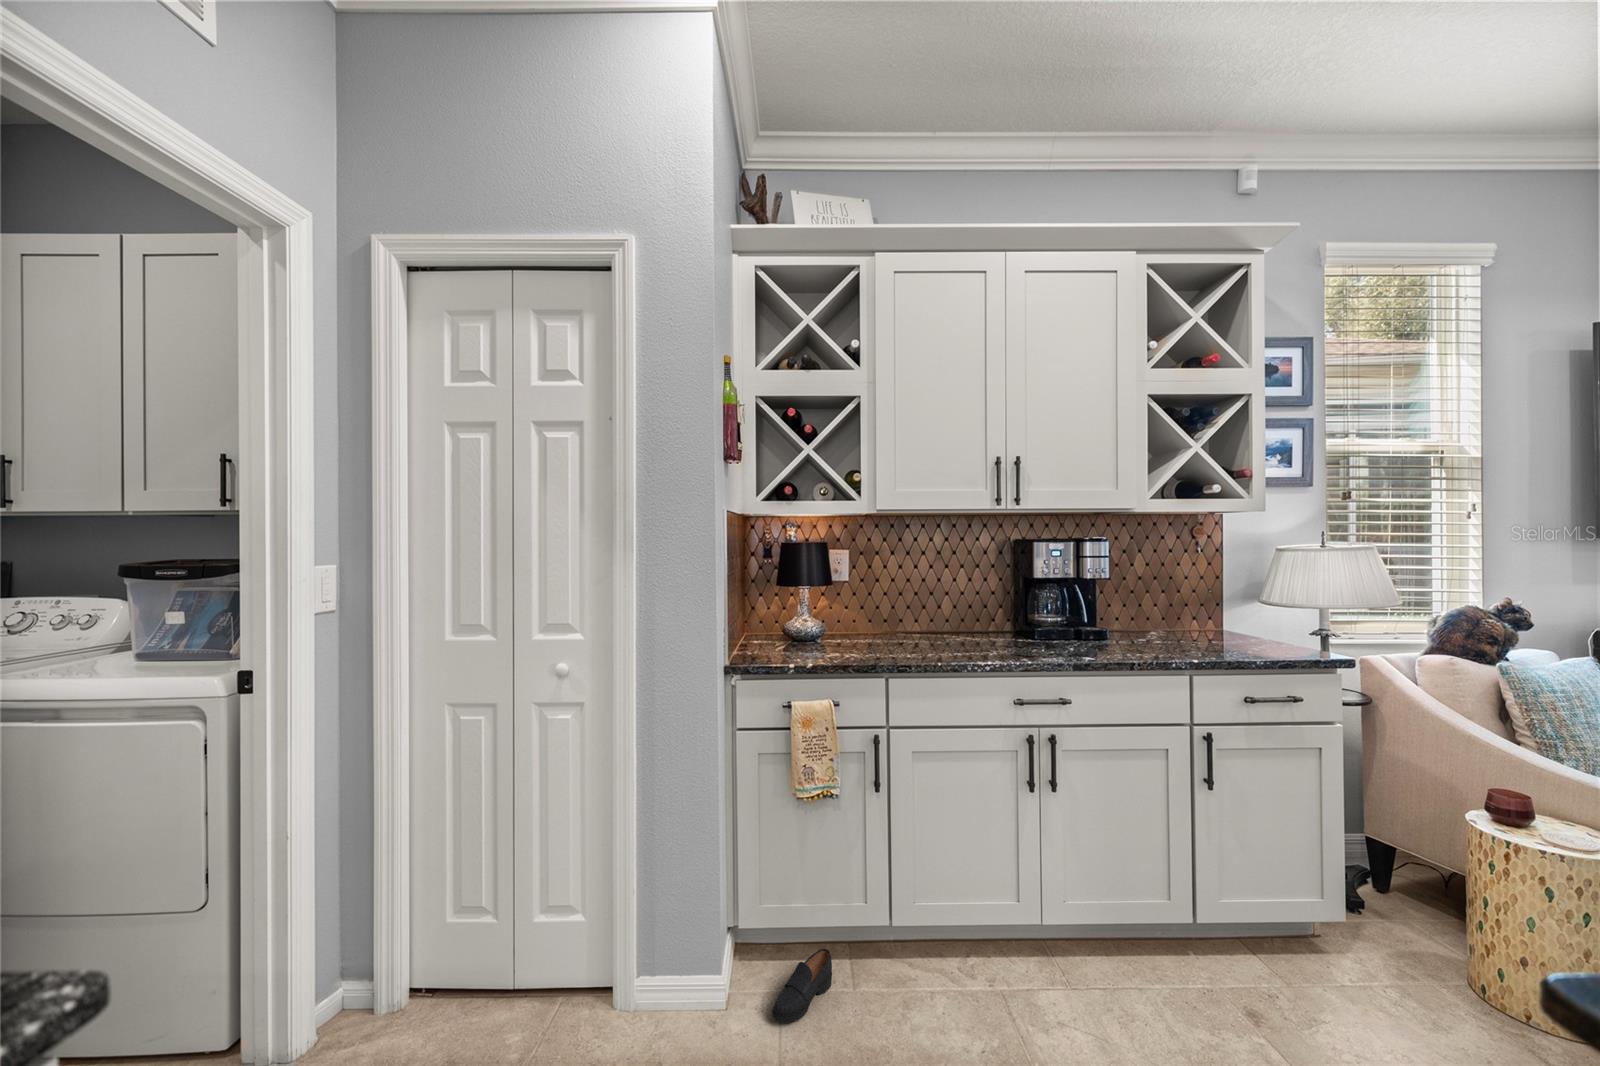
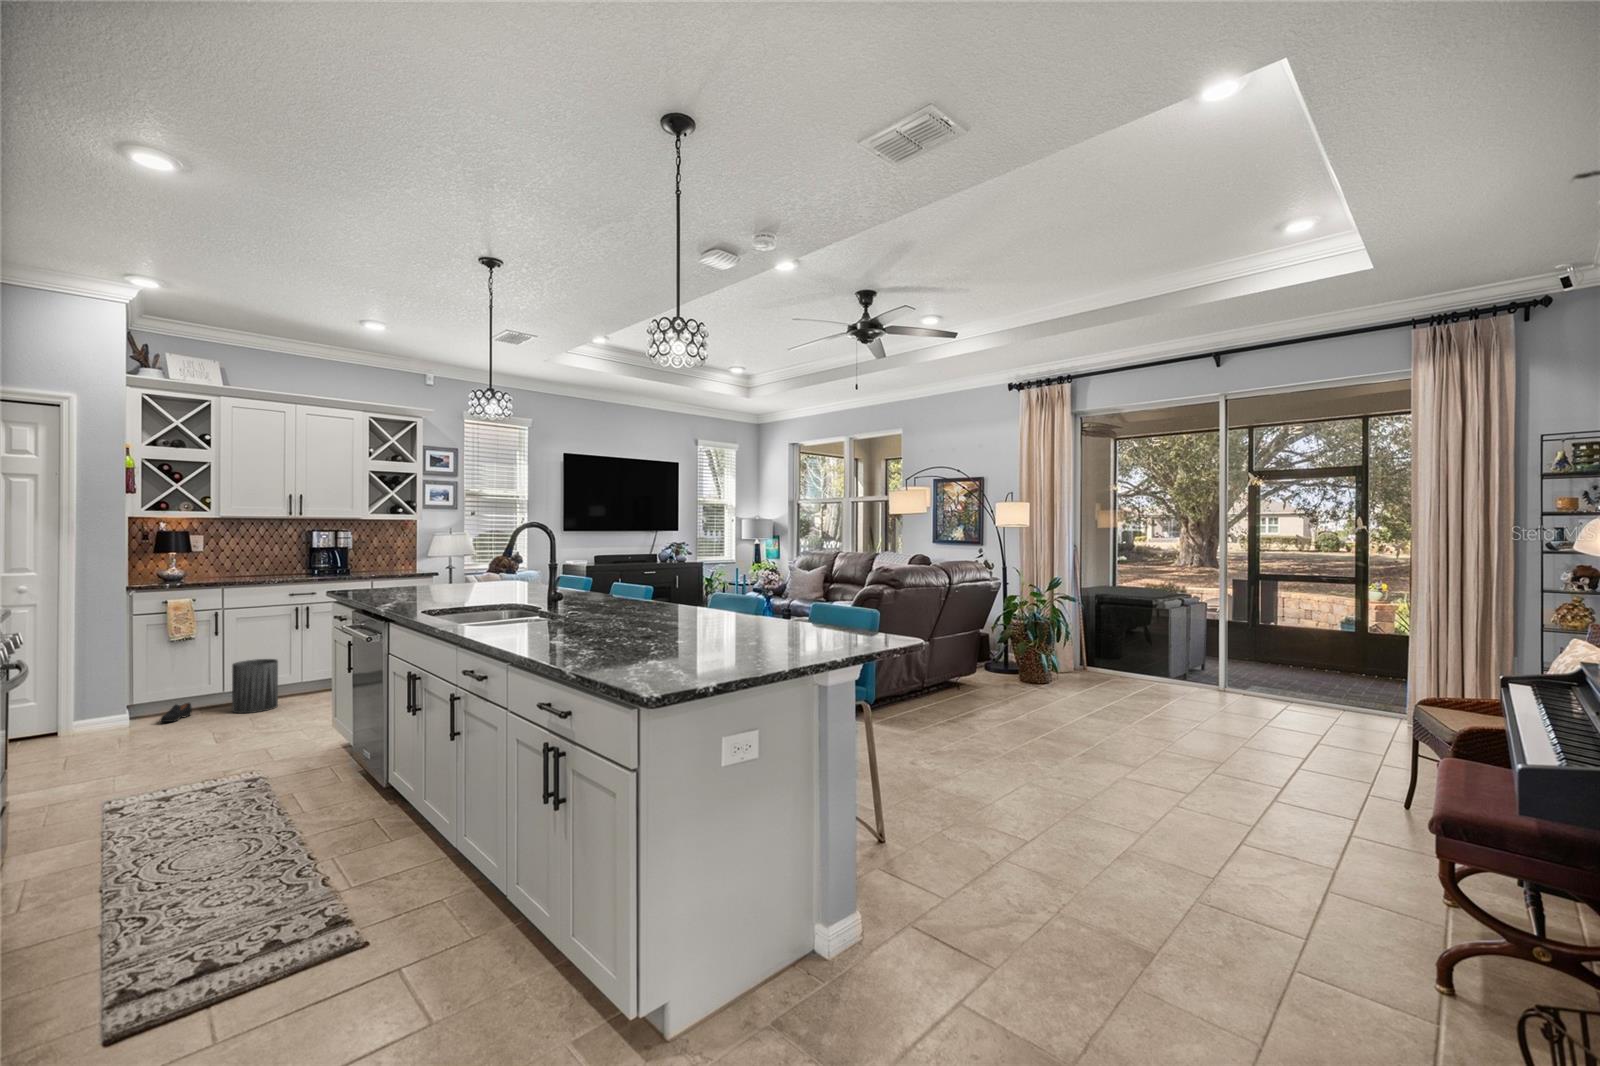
trash can: none [909,860,1007,1043] -> present [232,659,278,713]

